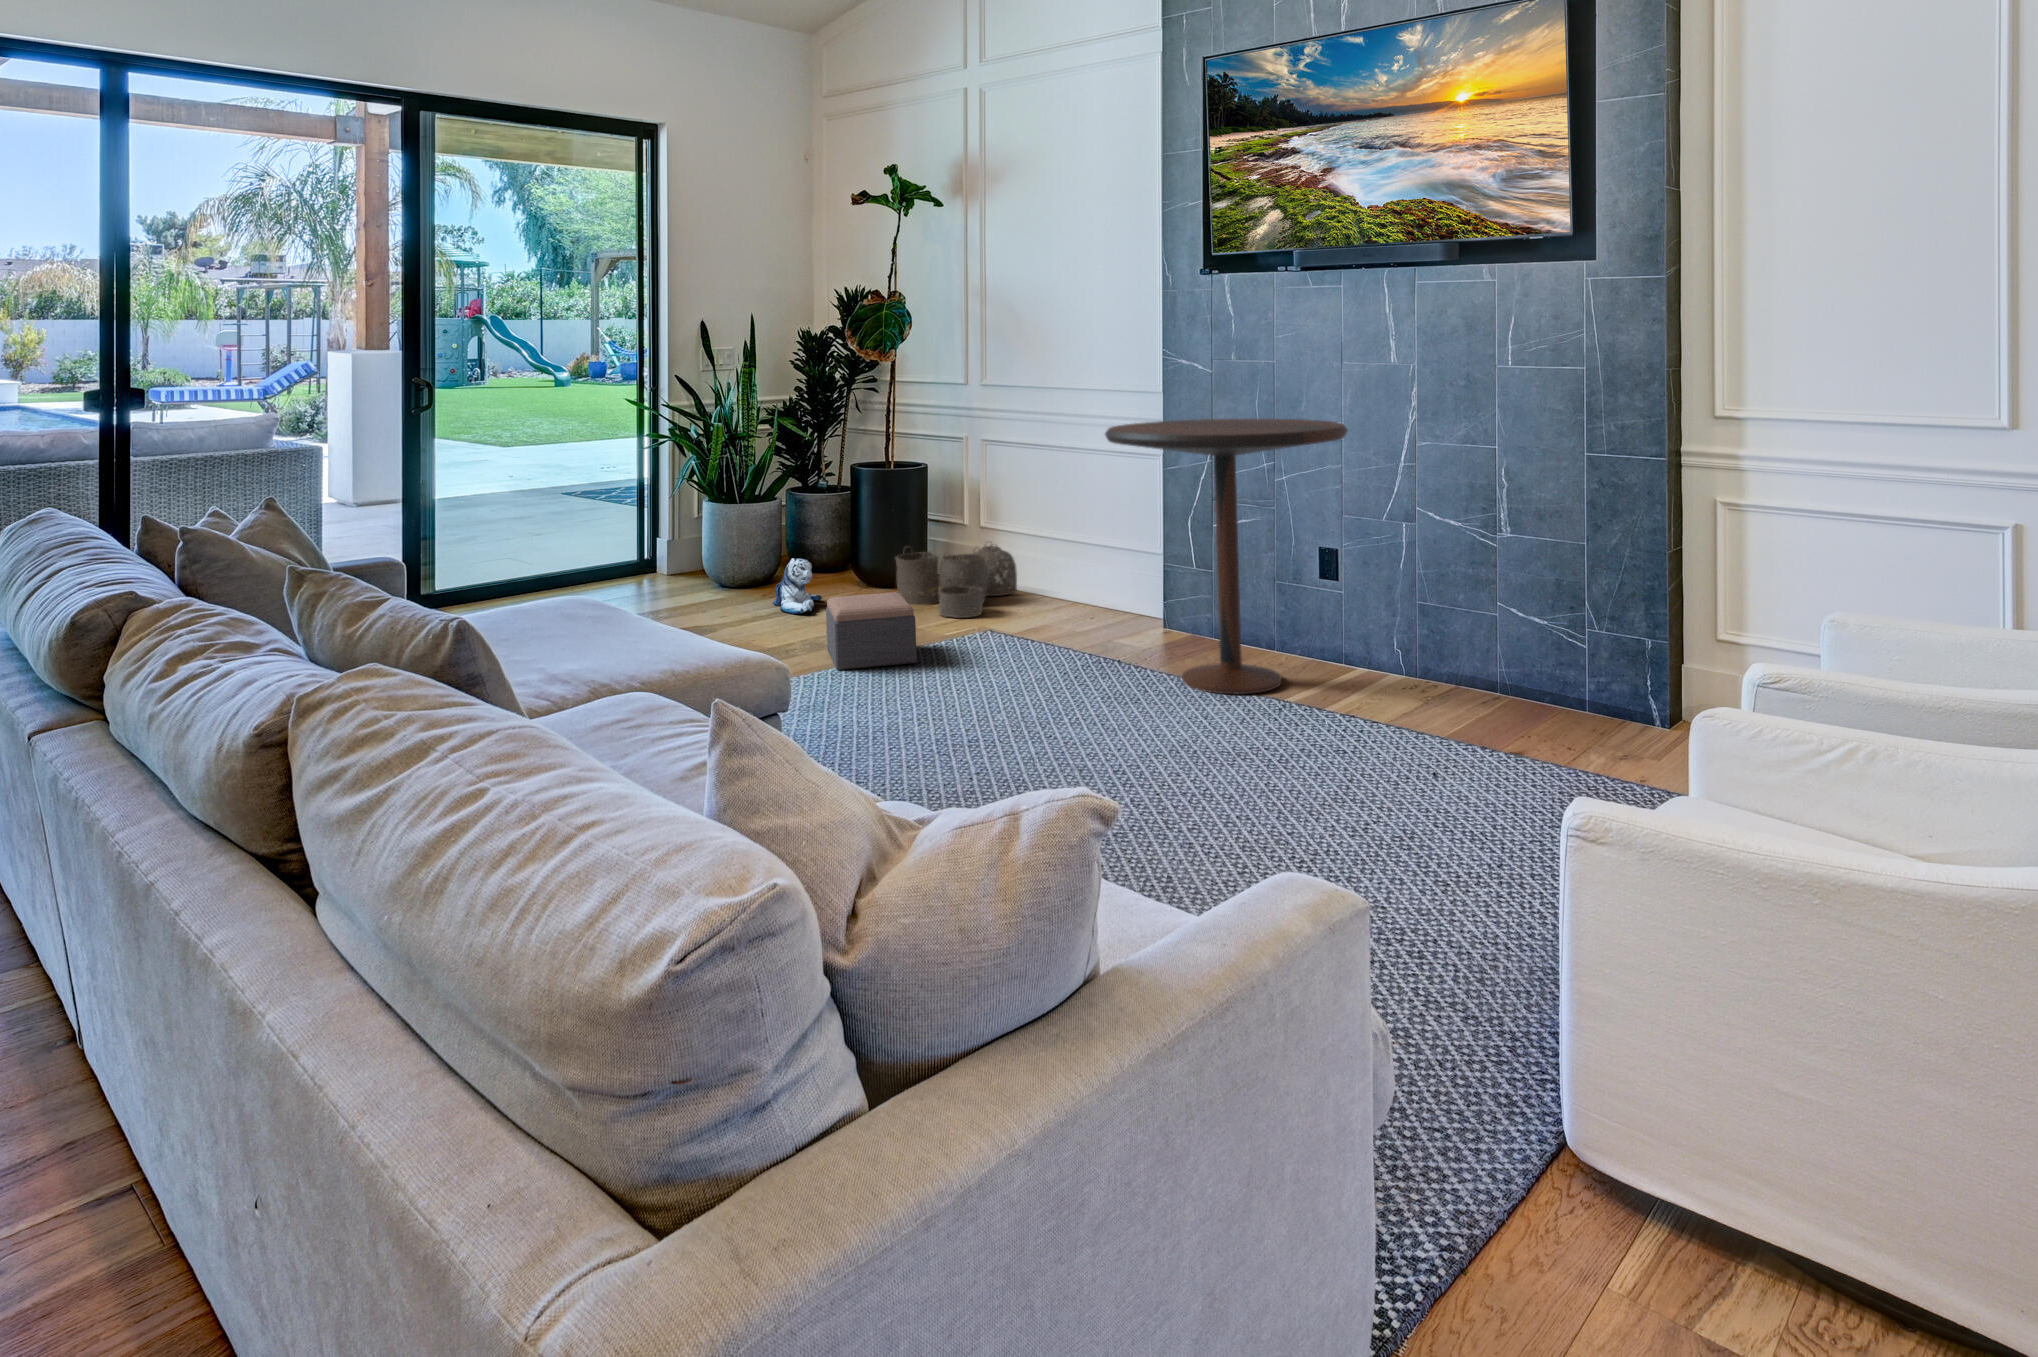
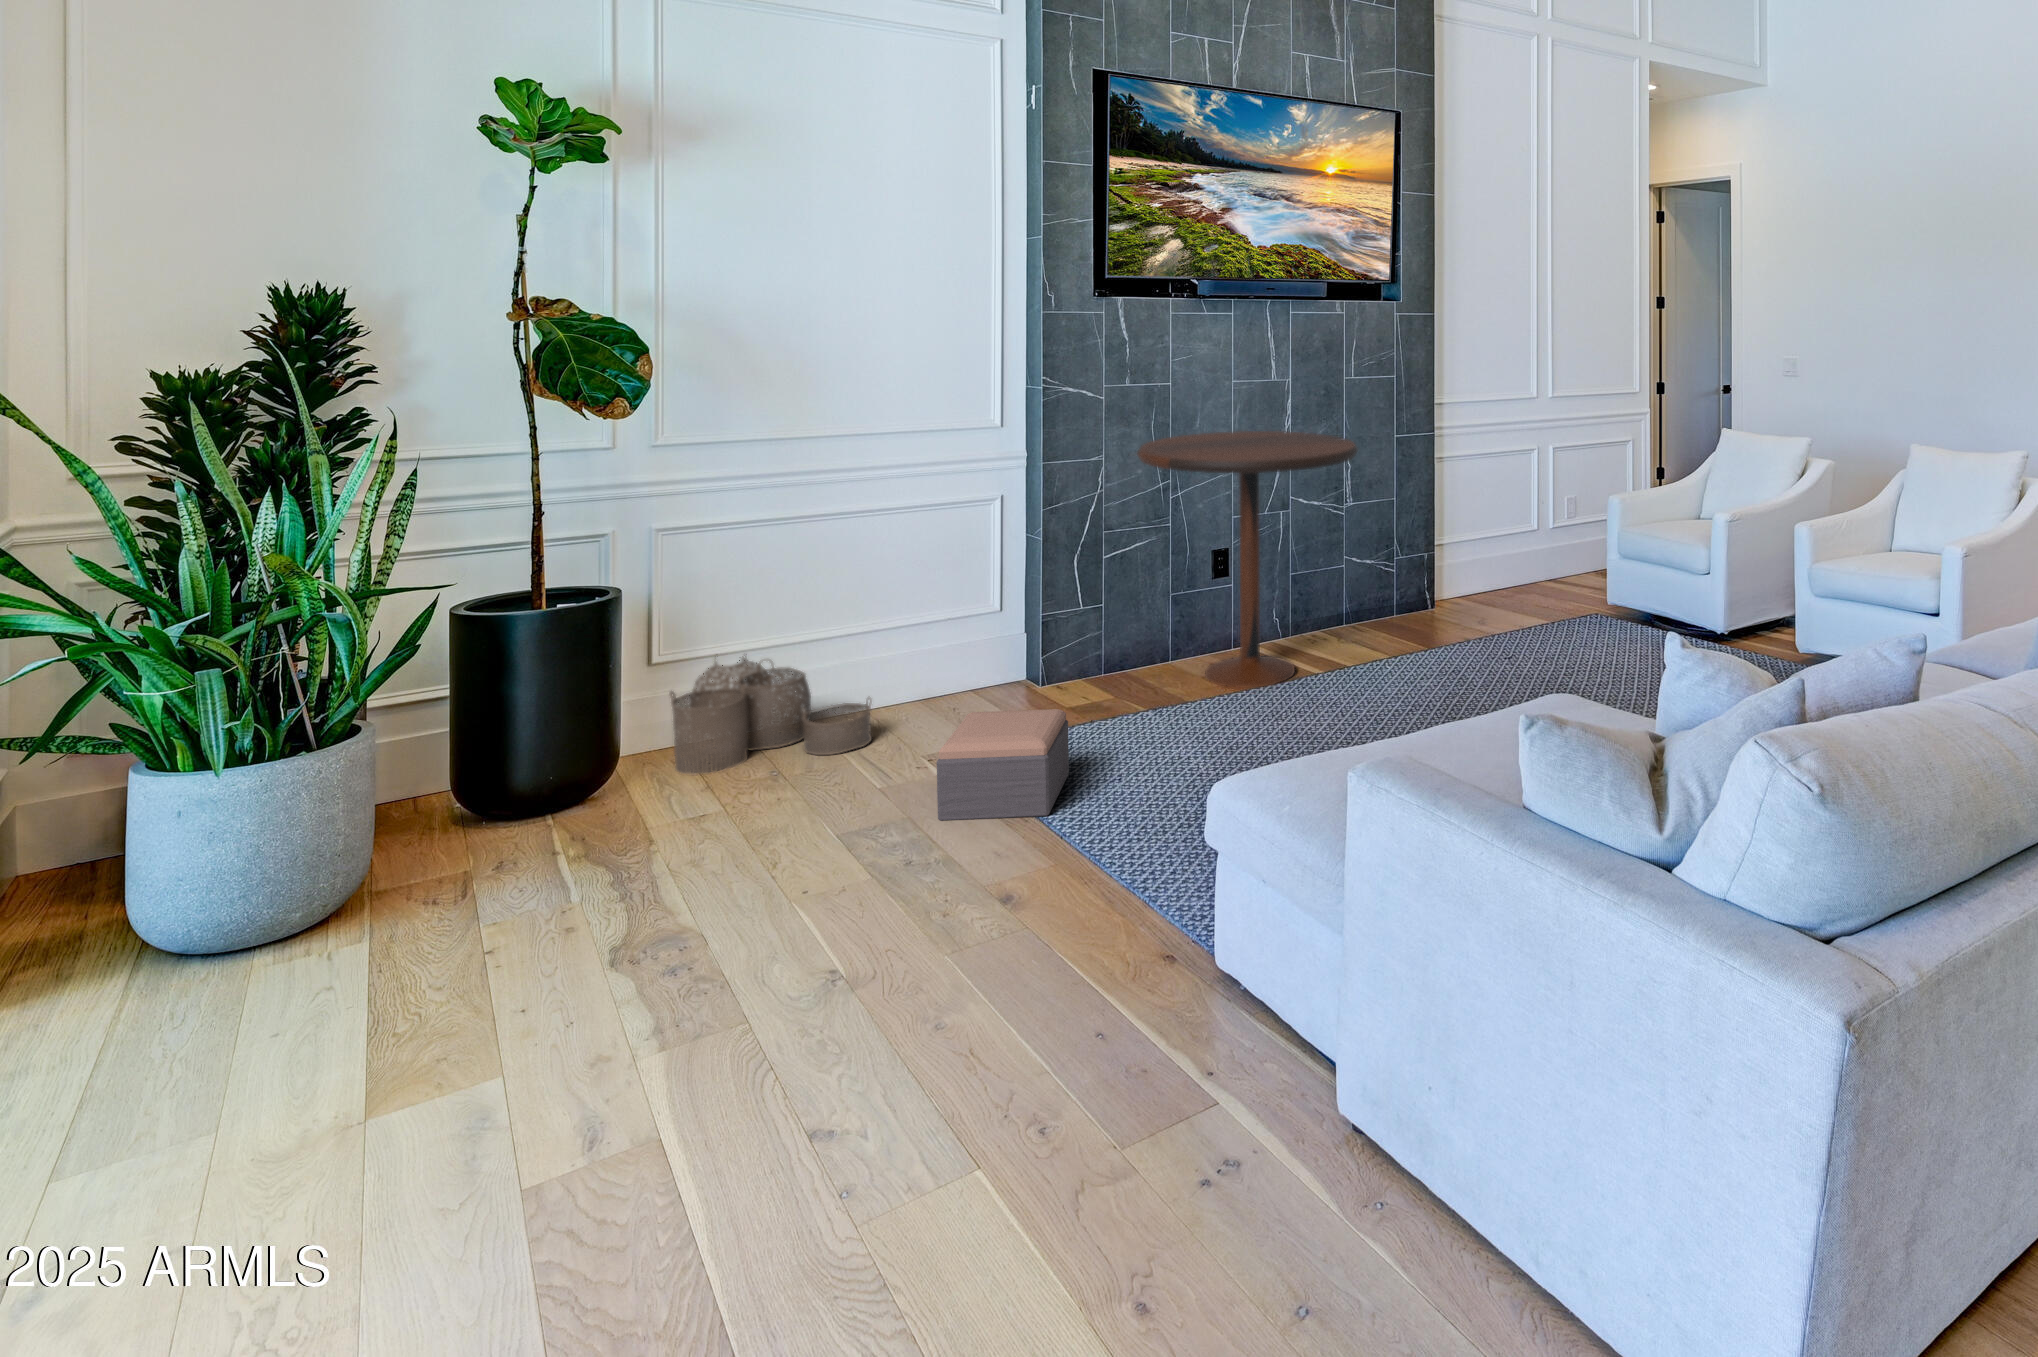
plush toy: present [773,558,822,614] -> none [518,754,697,856]

